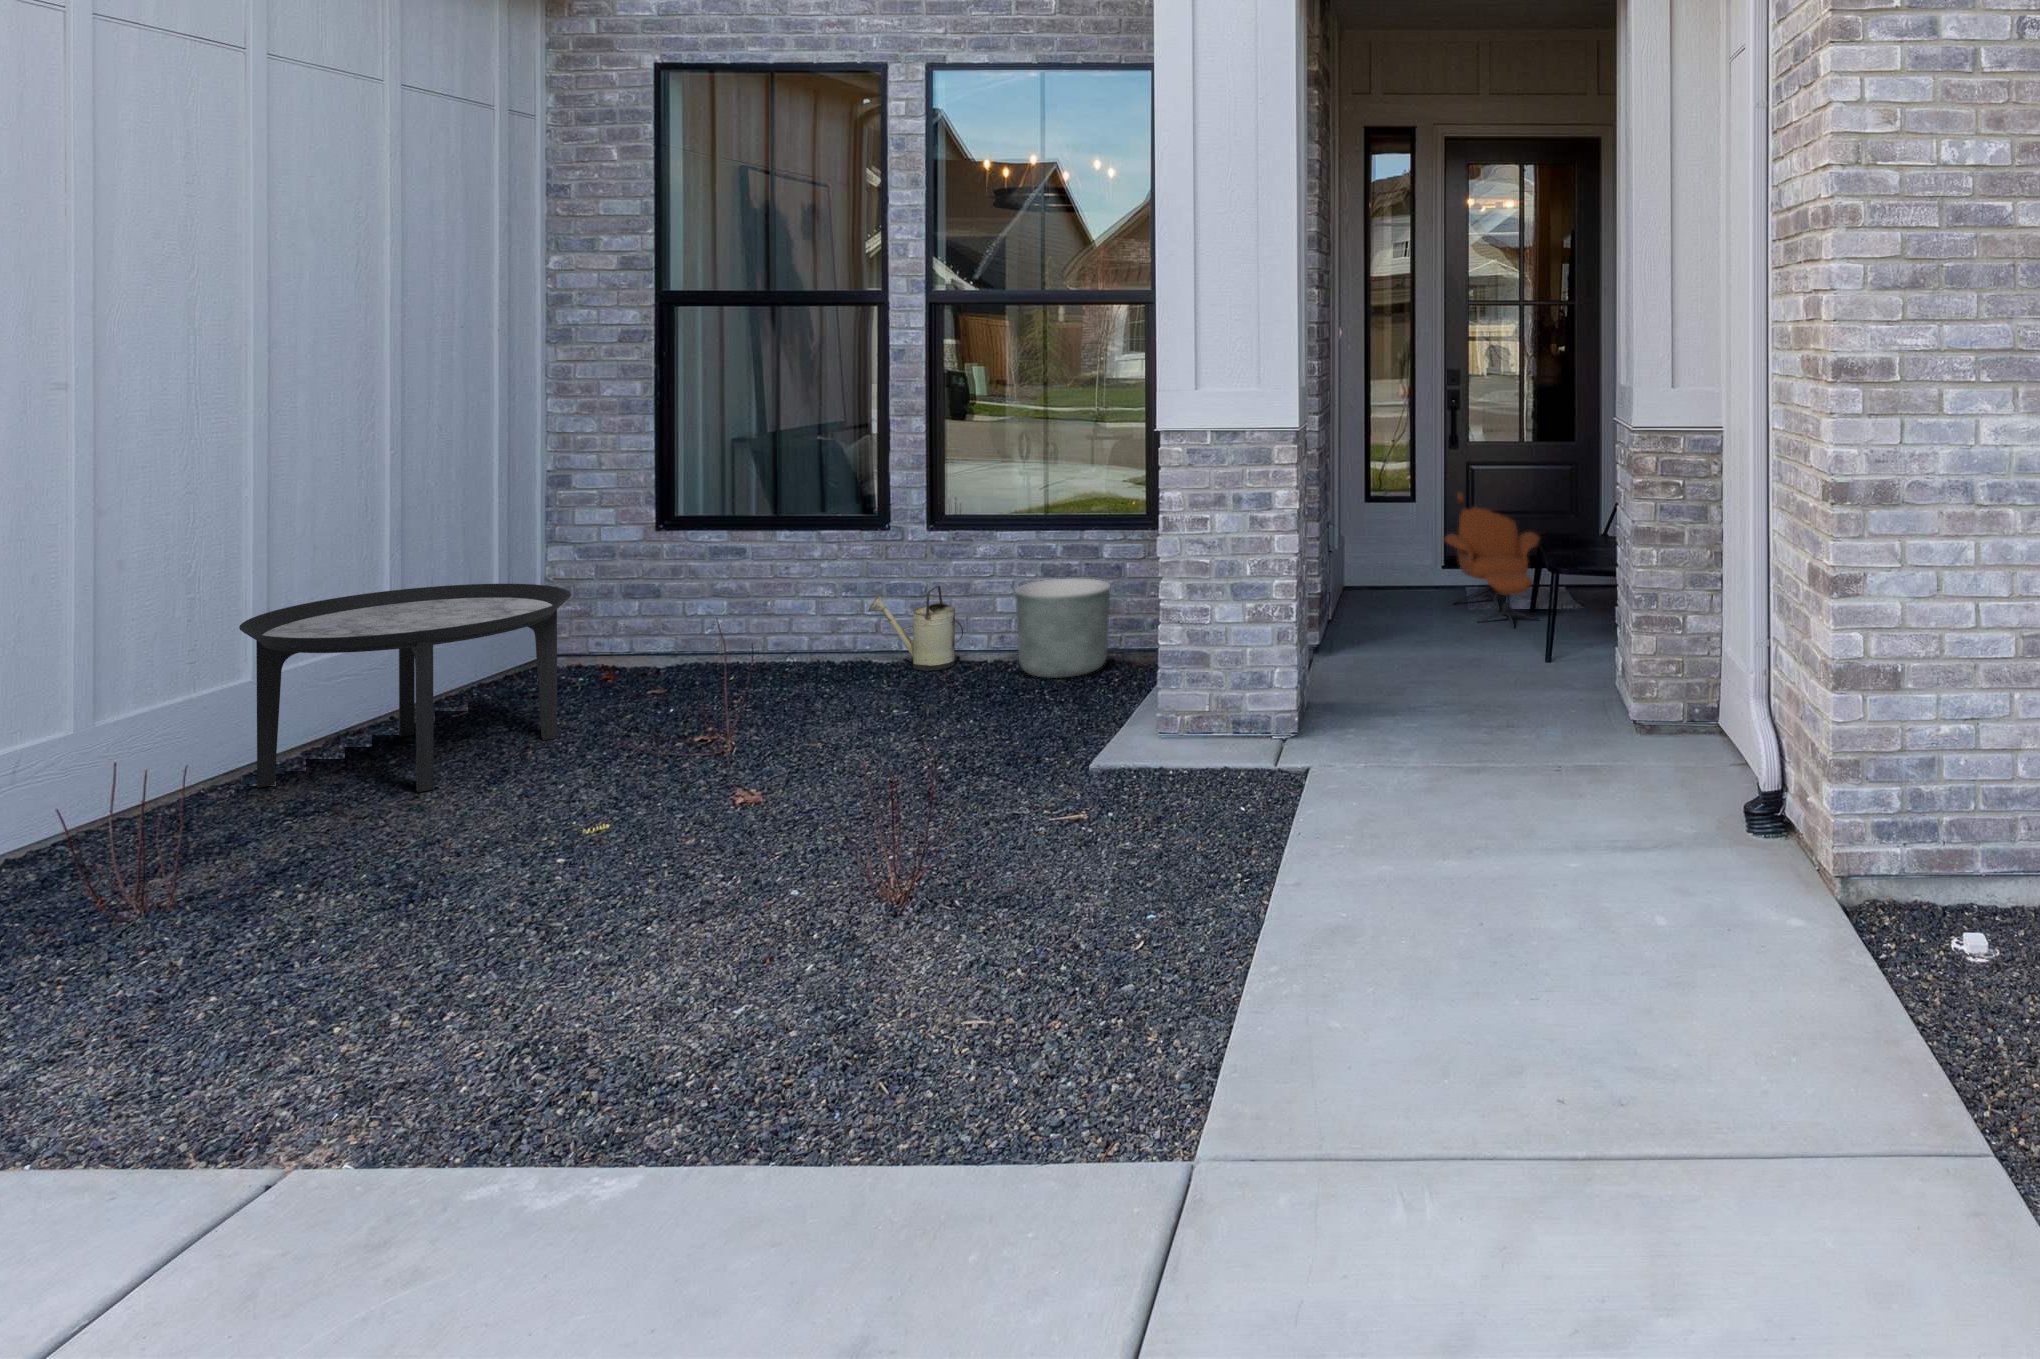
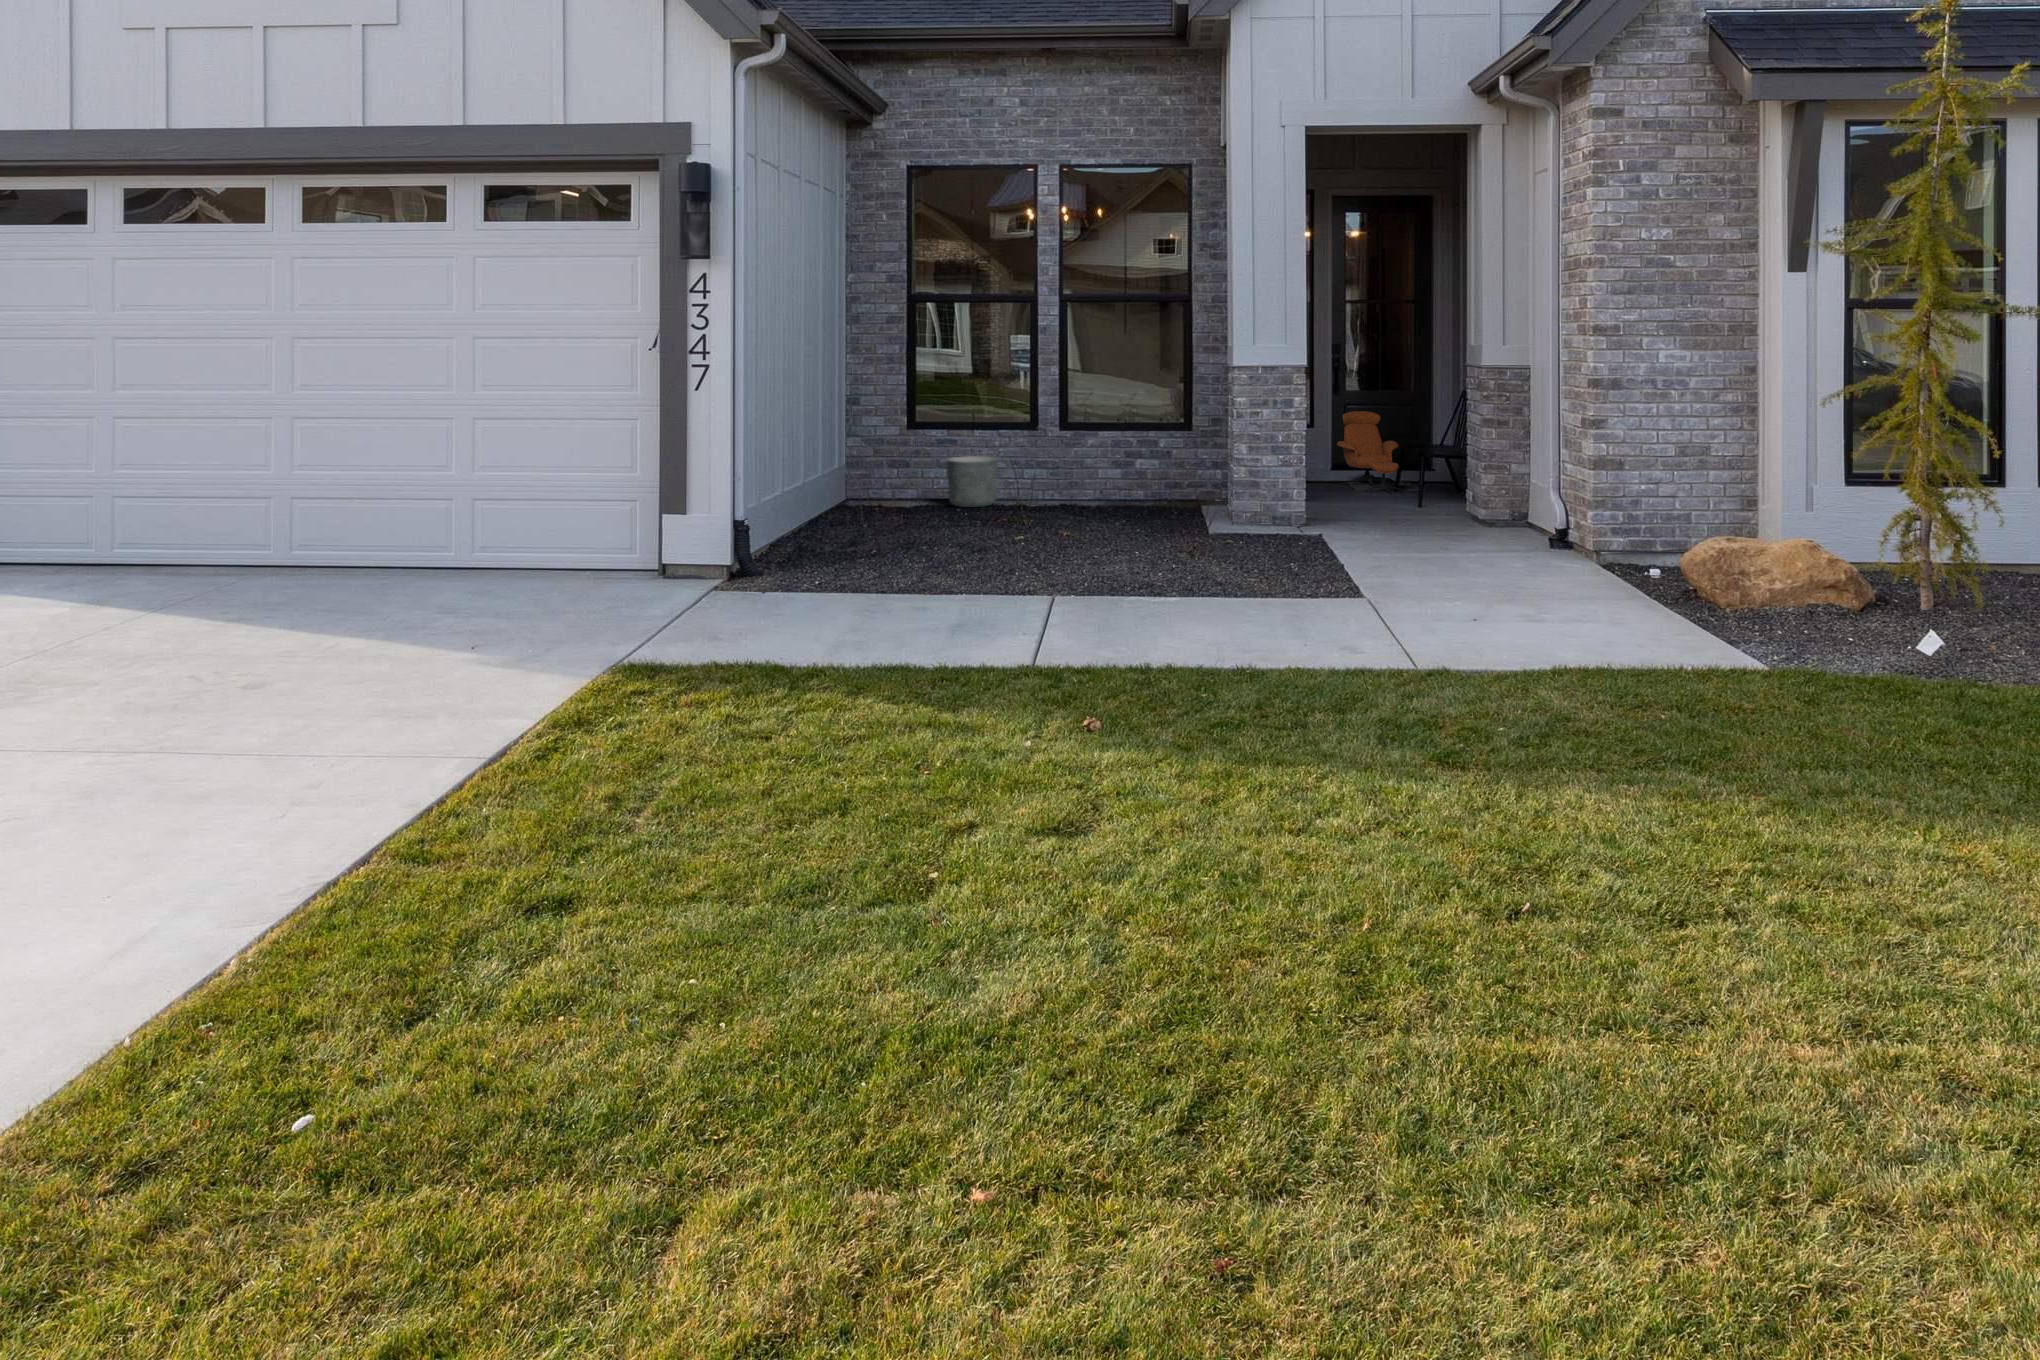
planter: present [1015,579,1110,678] -> present [947,456,998,507]
round table: present [239,584,571,792] -> none [810,447,939,535]
watering can: present [868,586,963,671] -> none [1034,460,1086,505]

